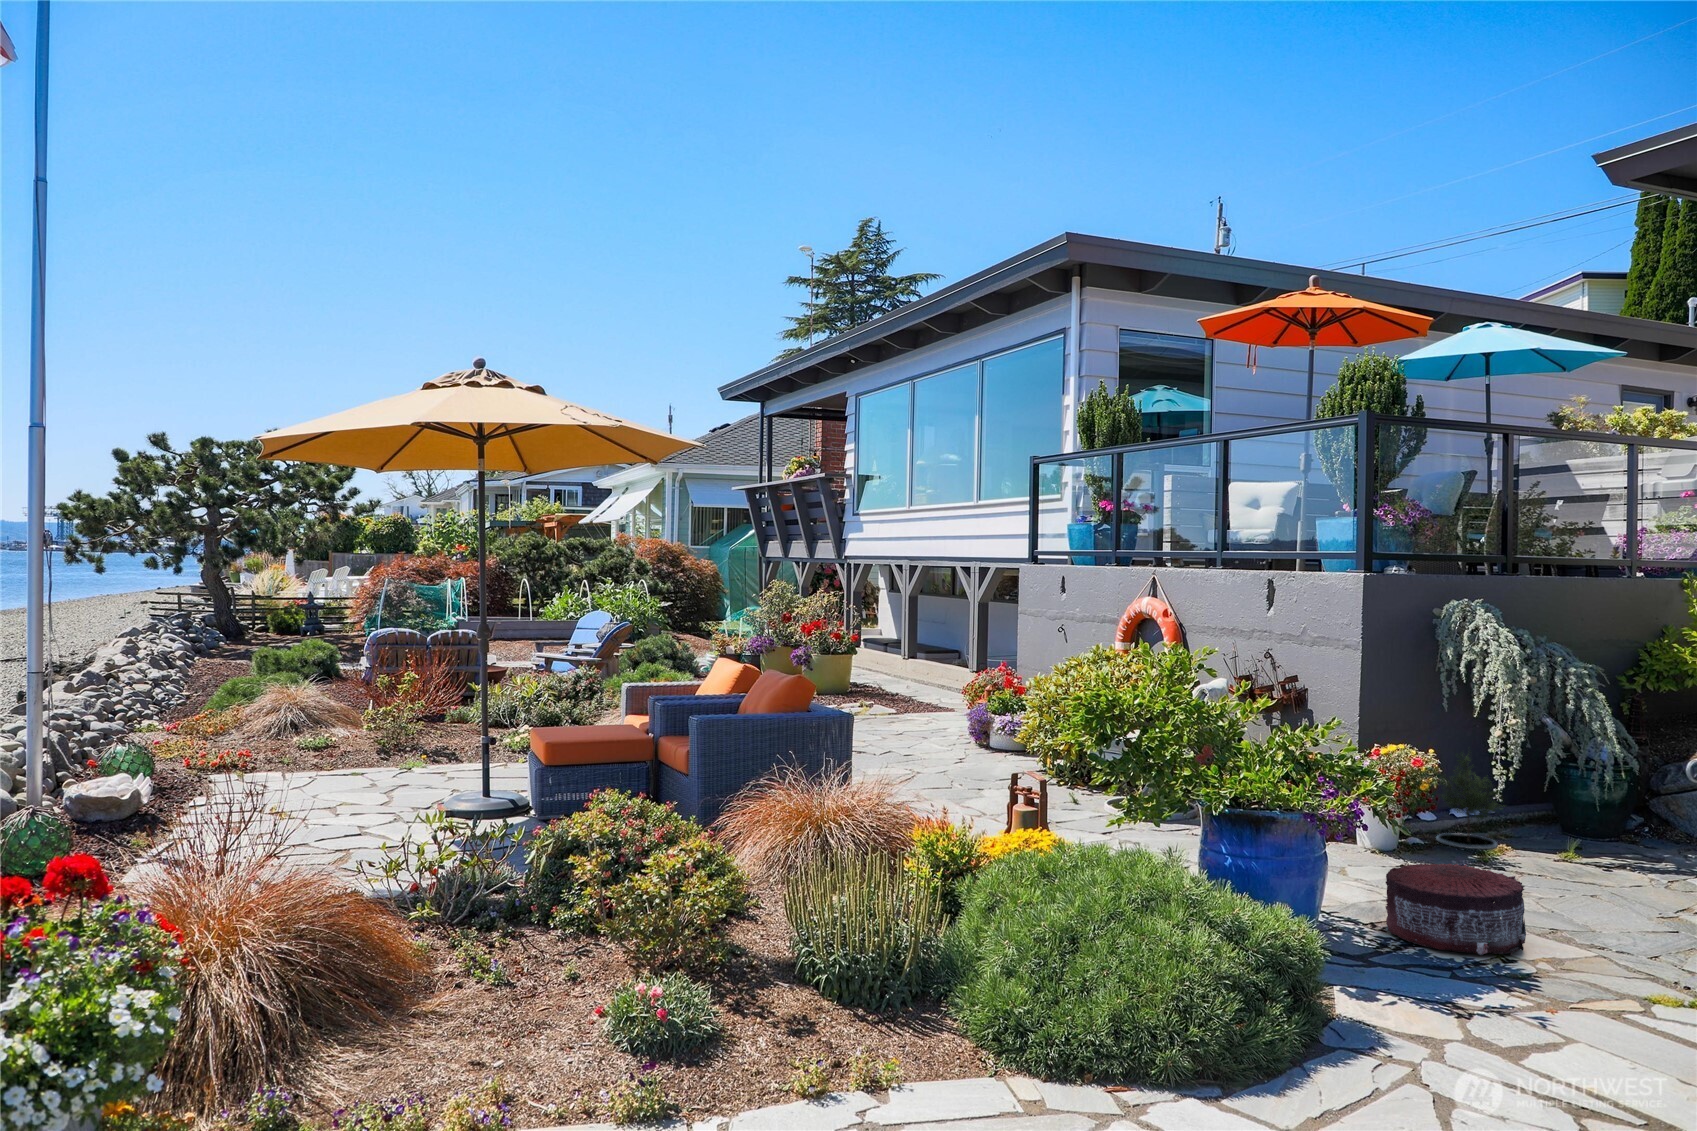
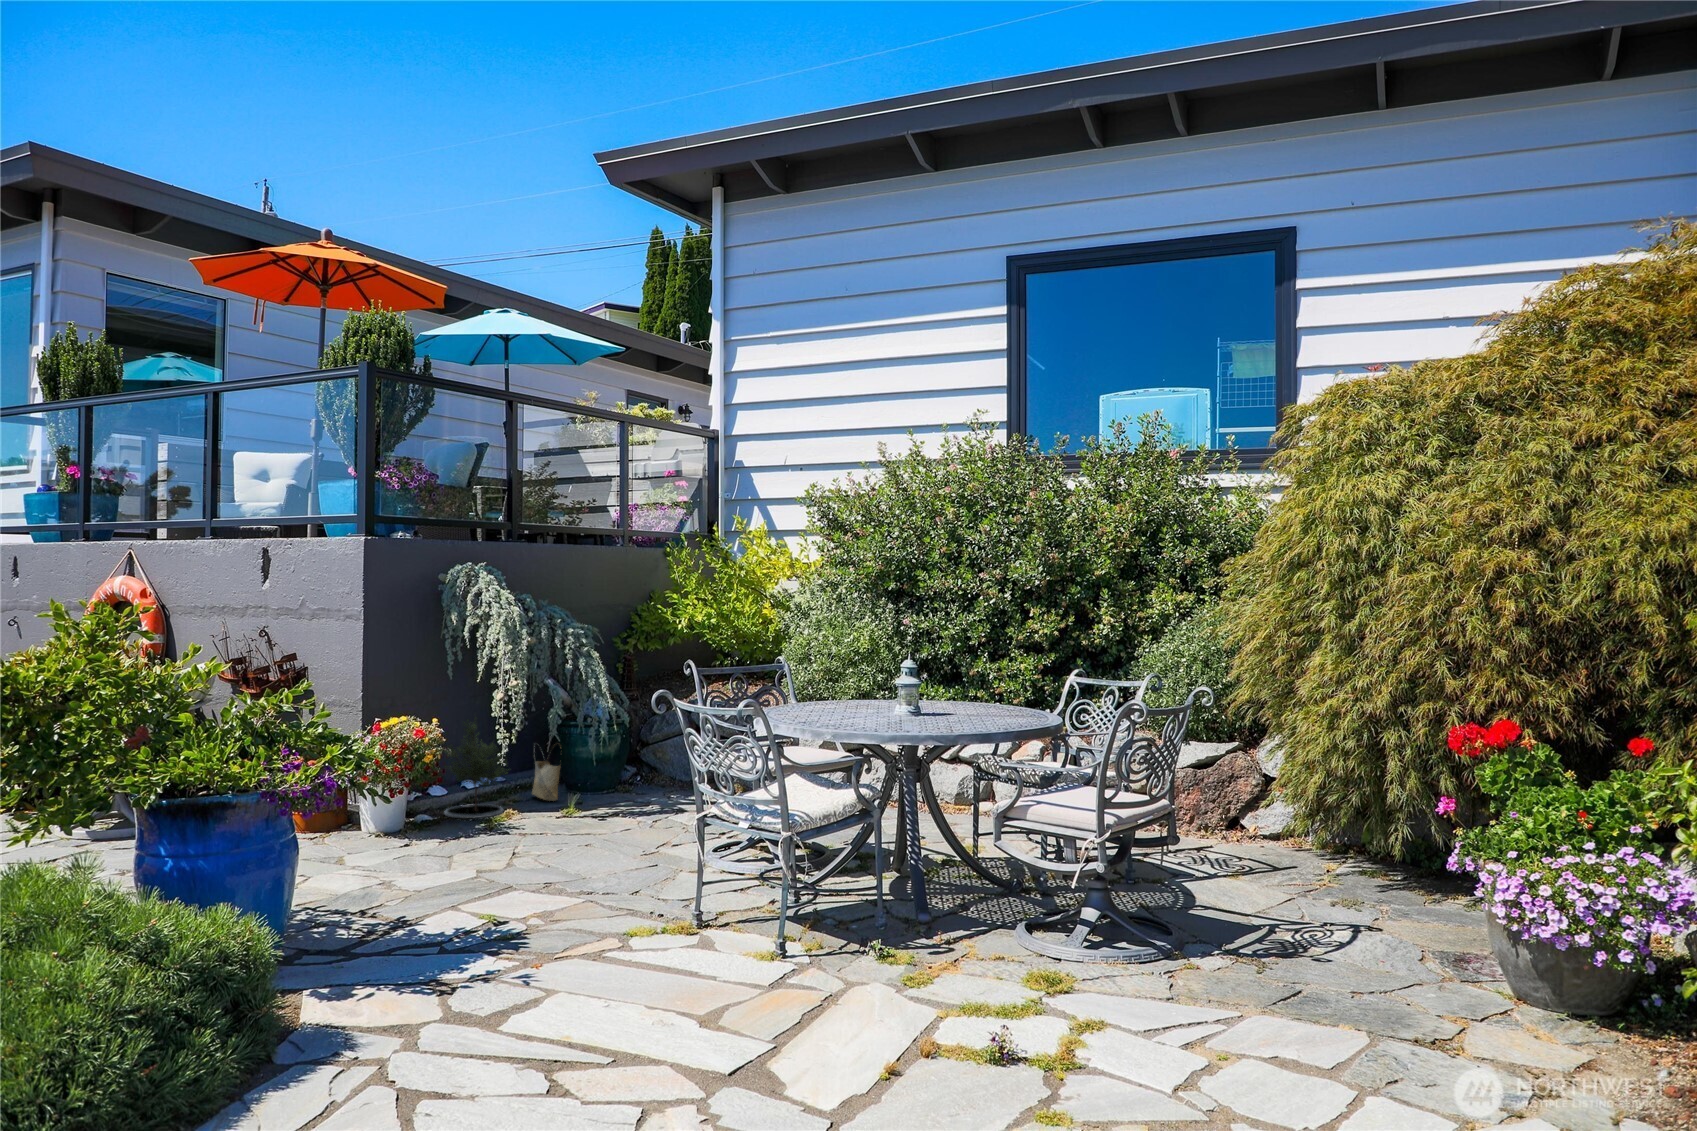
woven basket: none [1527,781,1561,843] -> present [532,761,560,801]
pouf: present [1386,864,1526,955] -> none [373,828,518,926]

